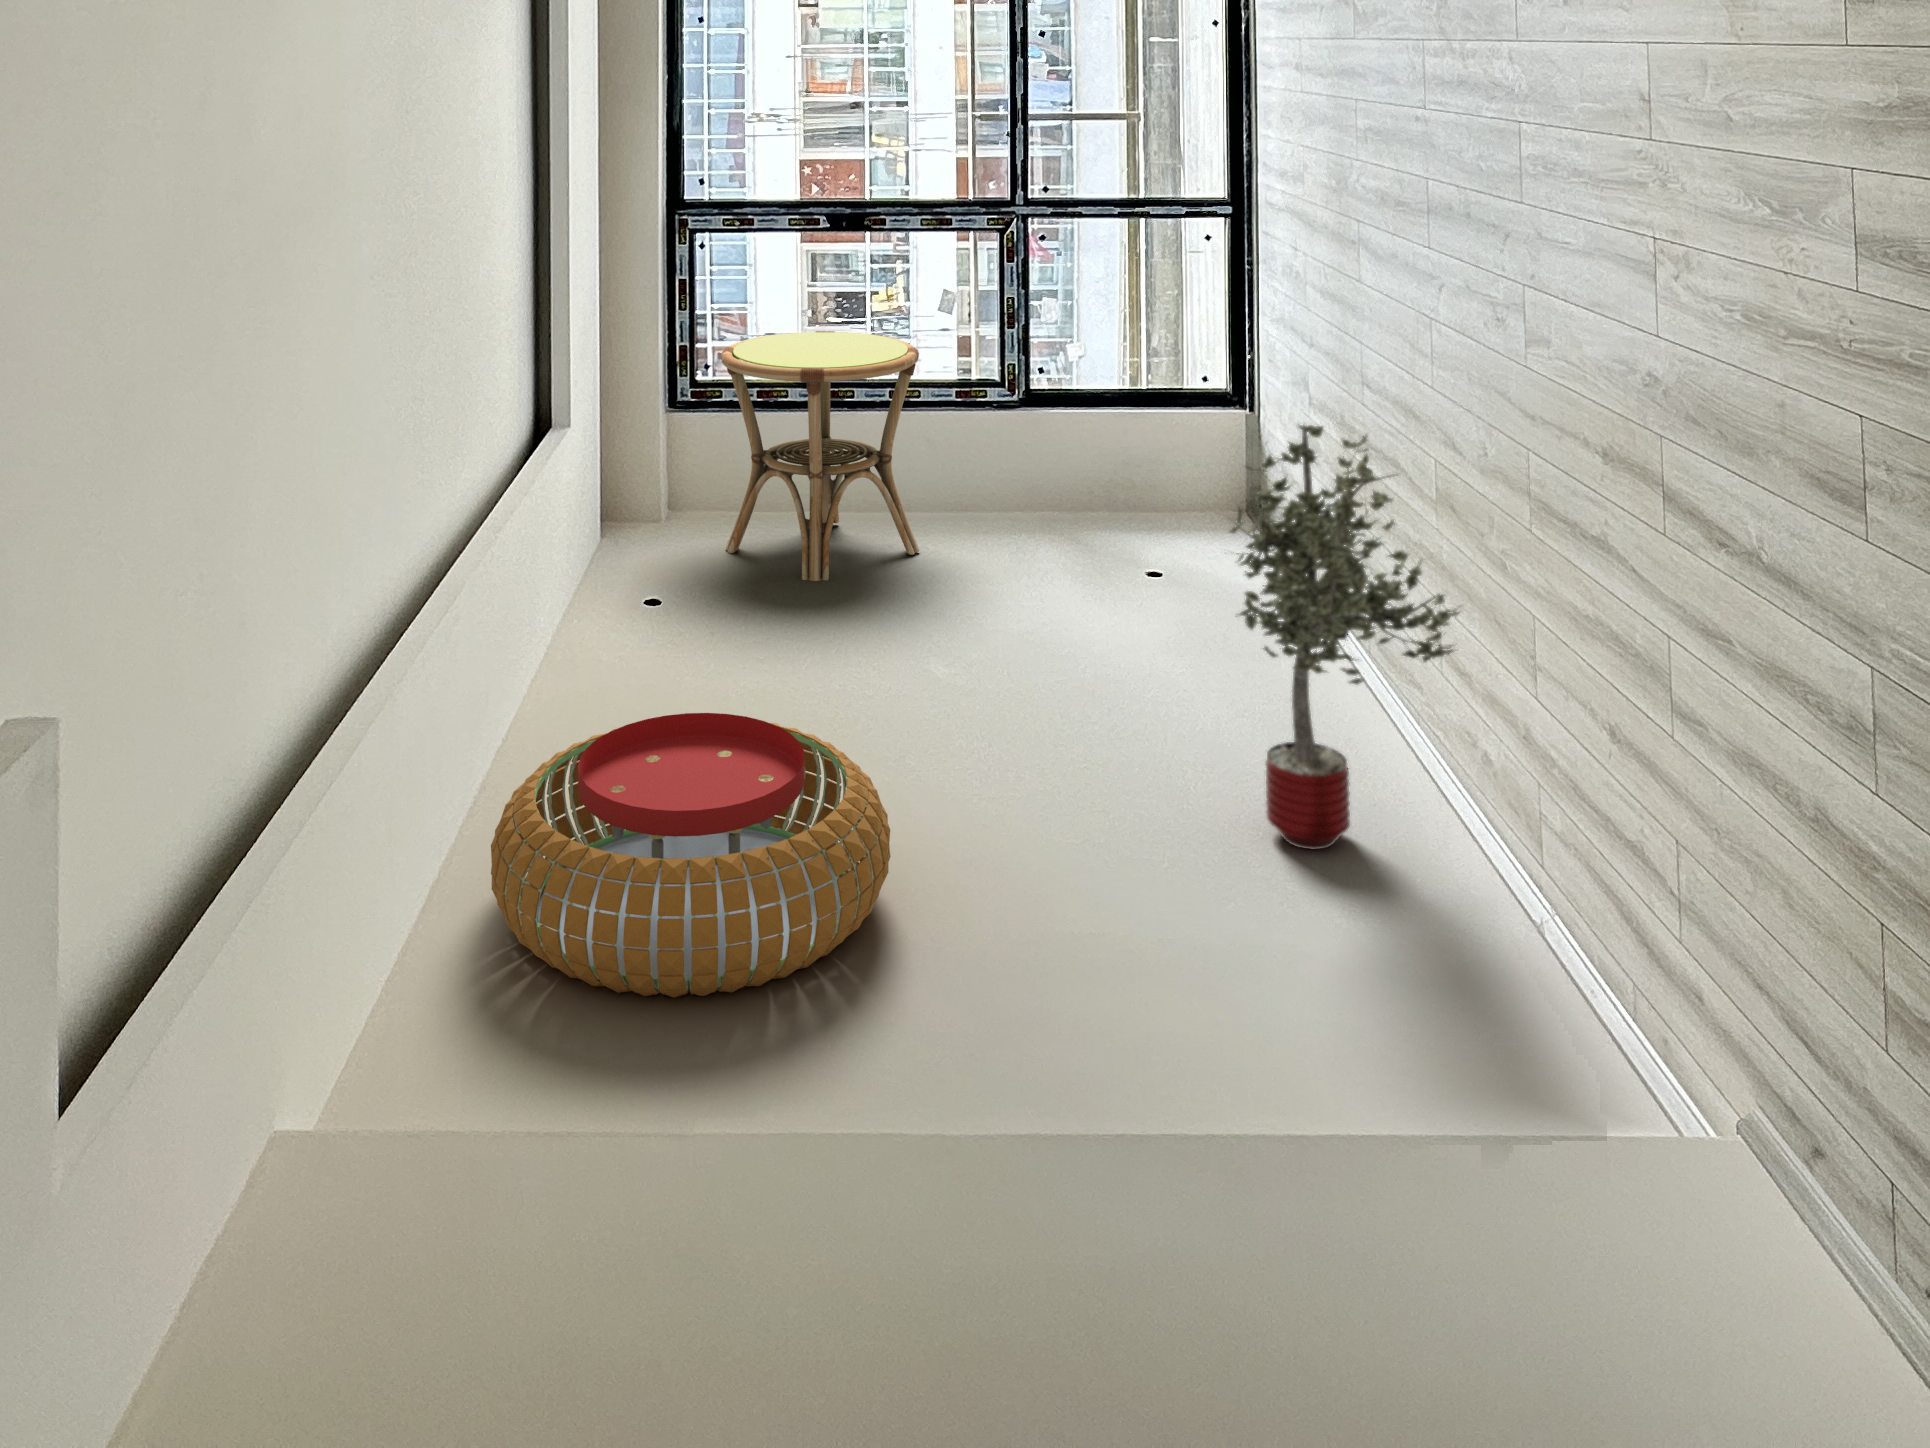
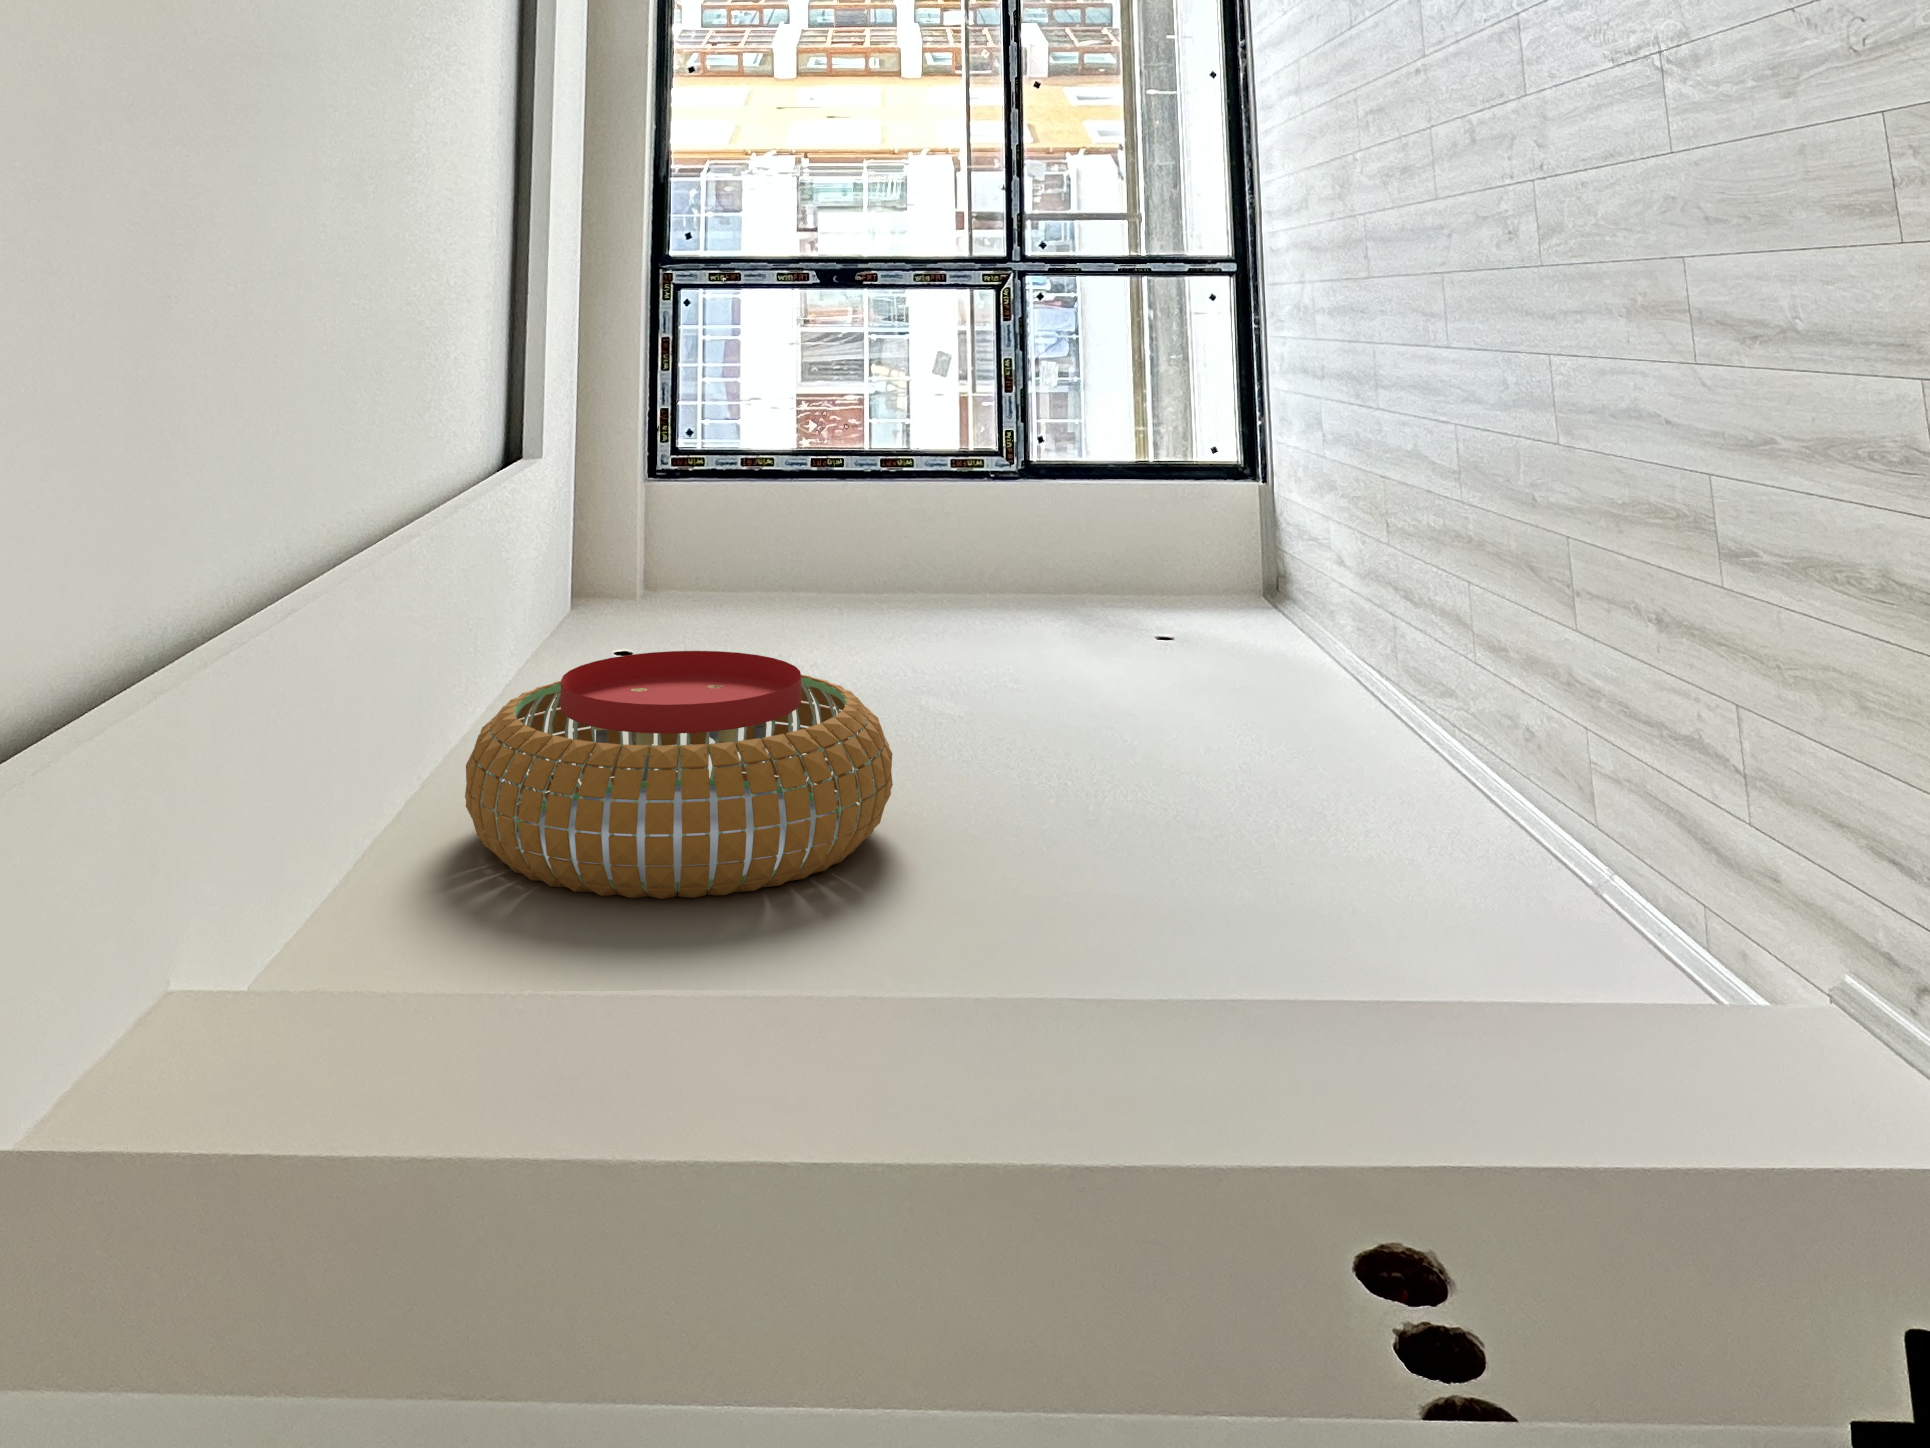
side table: present [721,331,919,581] -> none [707,392,916,638]
potted tree: present [1231,424,1459,850] -> none [1235,343,1491,806]

